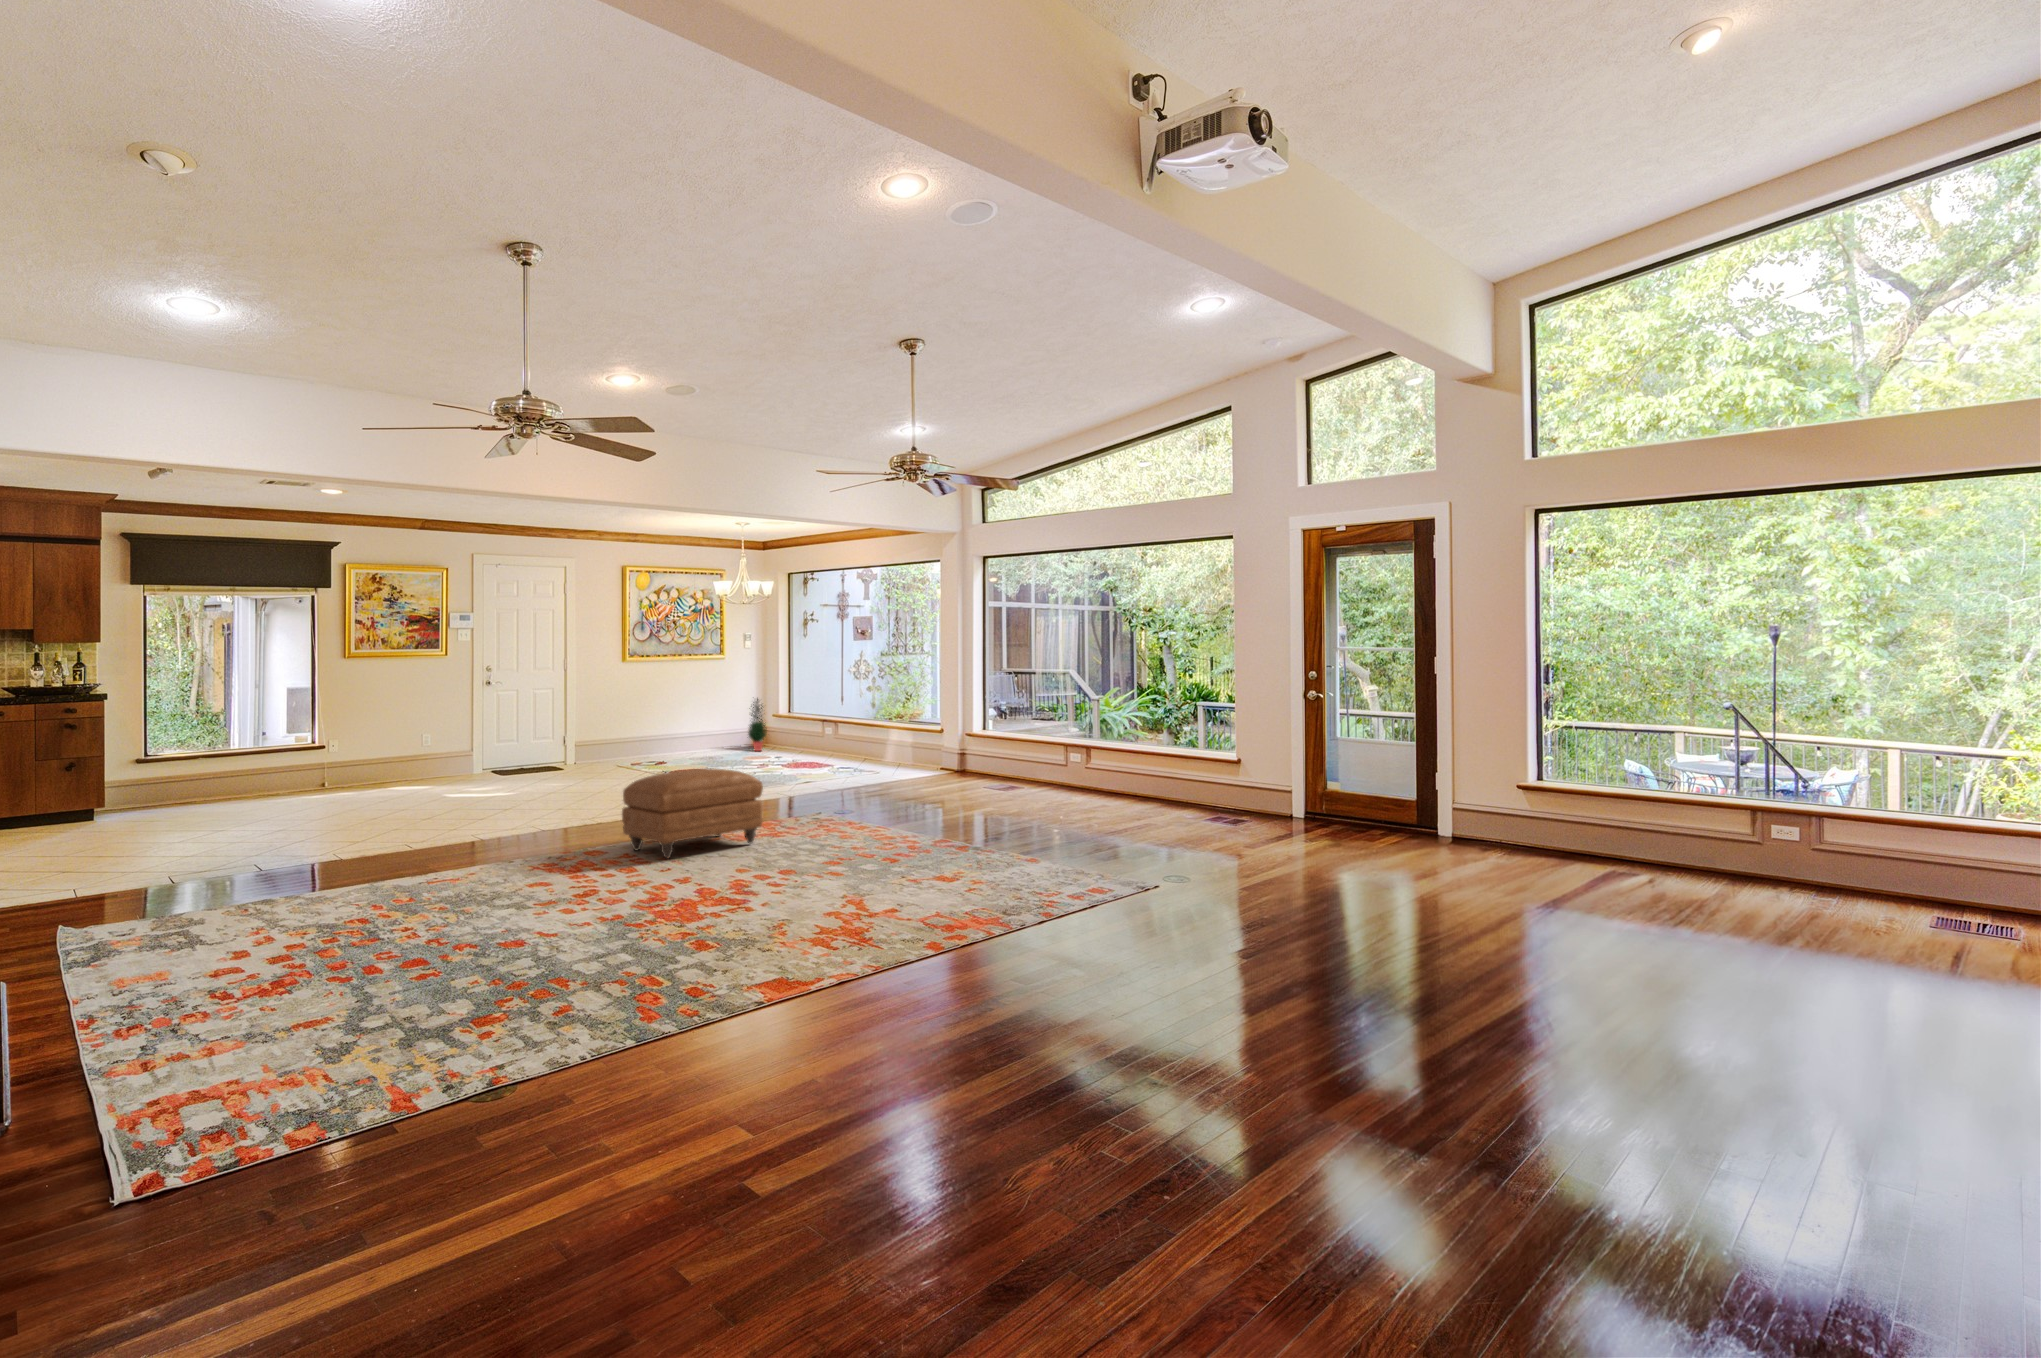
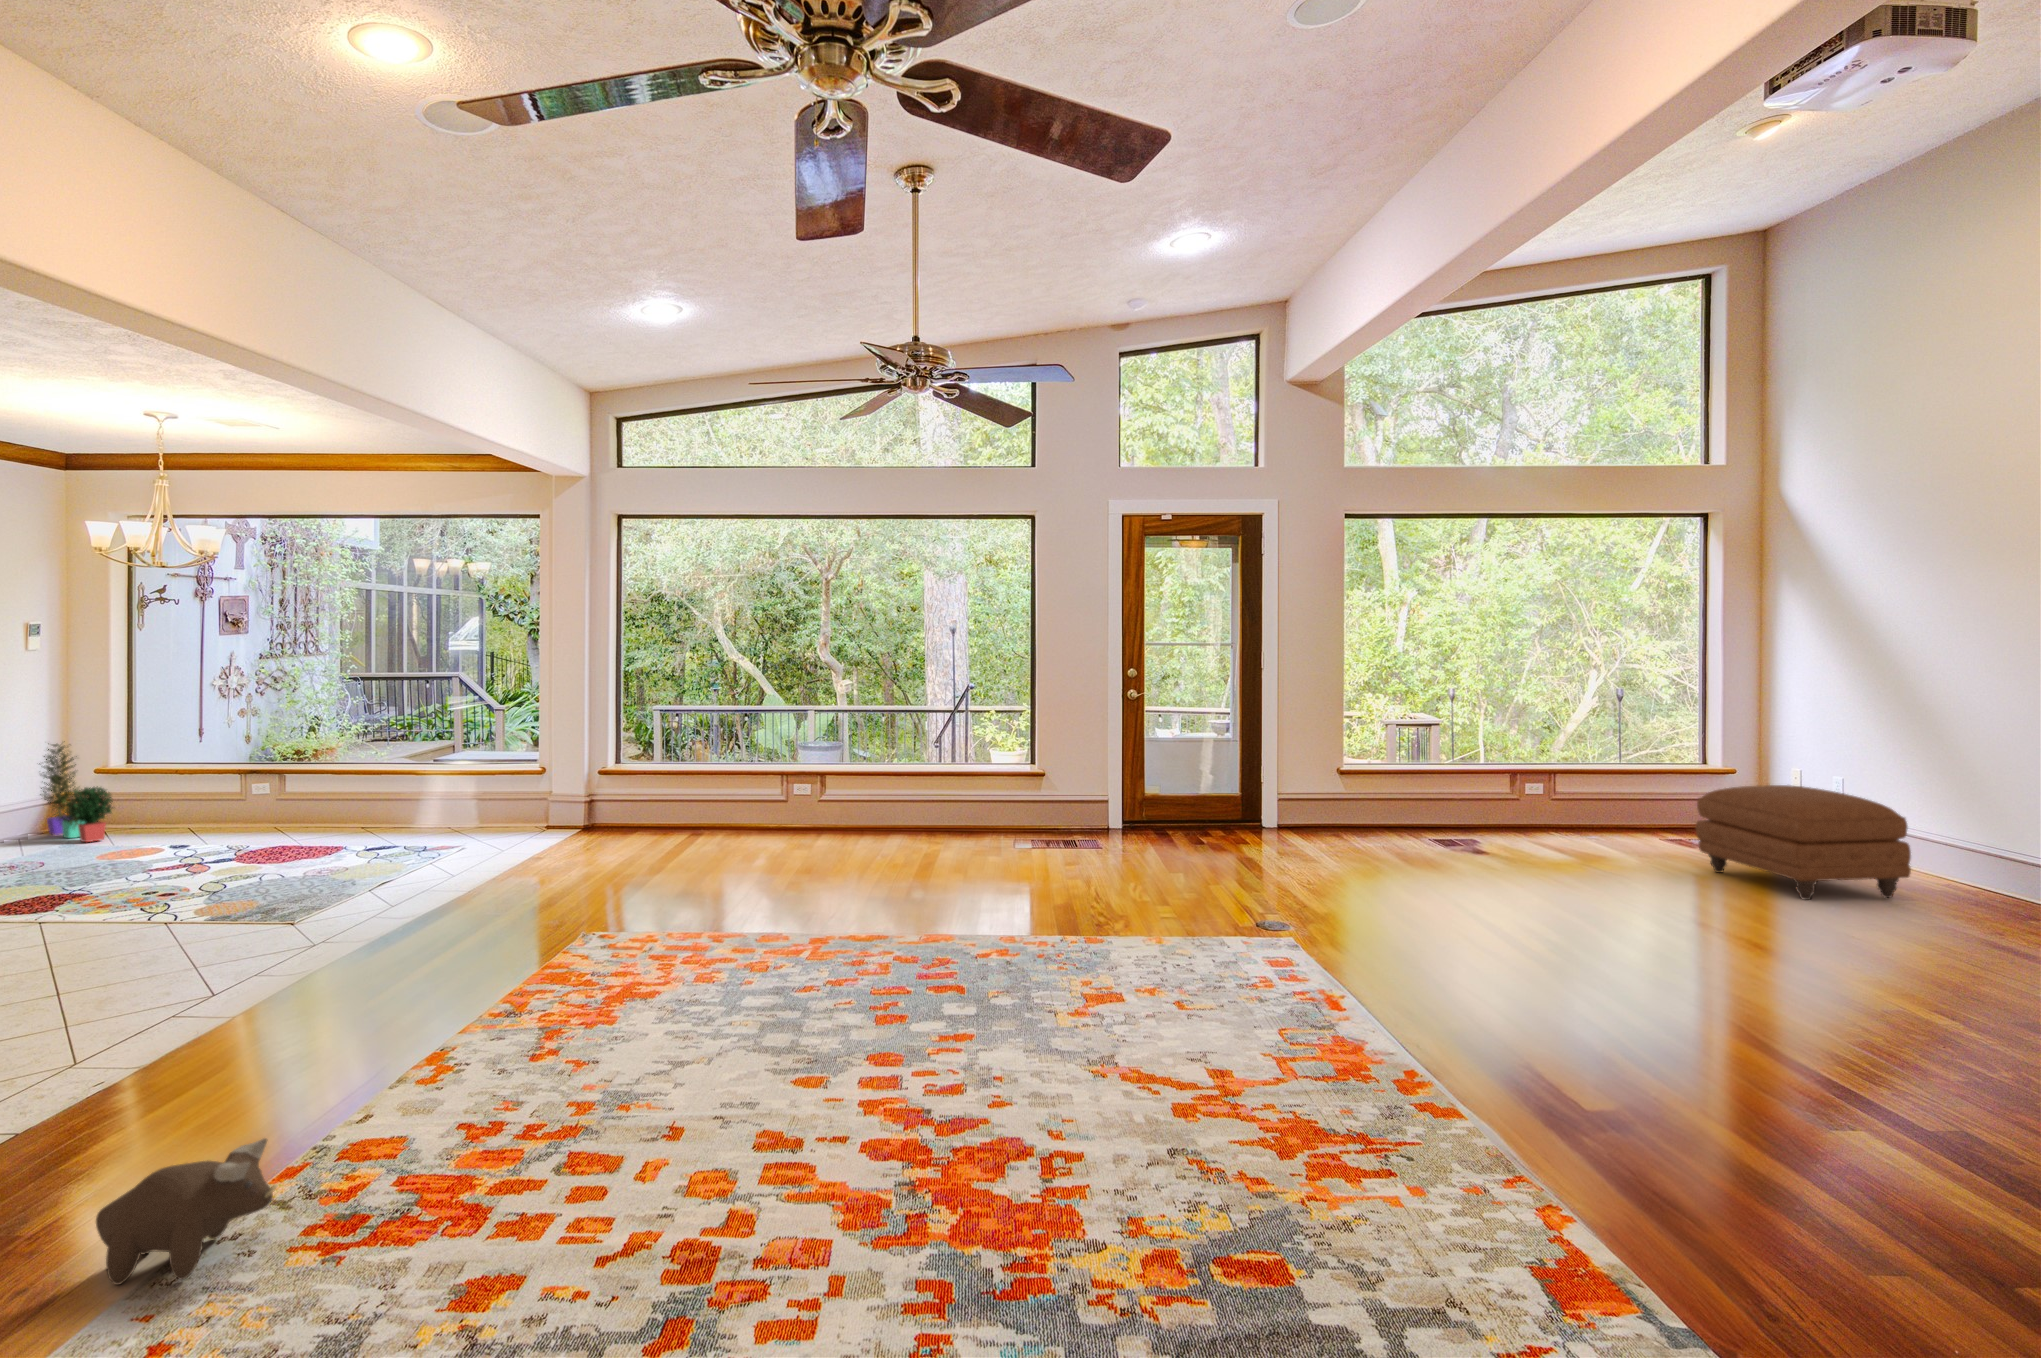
ottoman: present [622,768,763,859] -> present [1696,785,1911,900]
plush toy: none [459,836,504,875] -> present [96,1138,277,1285]

